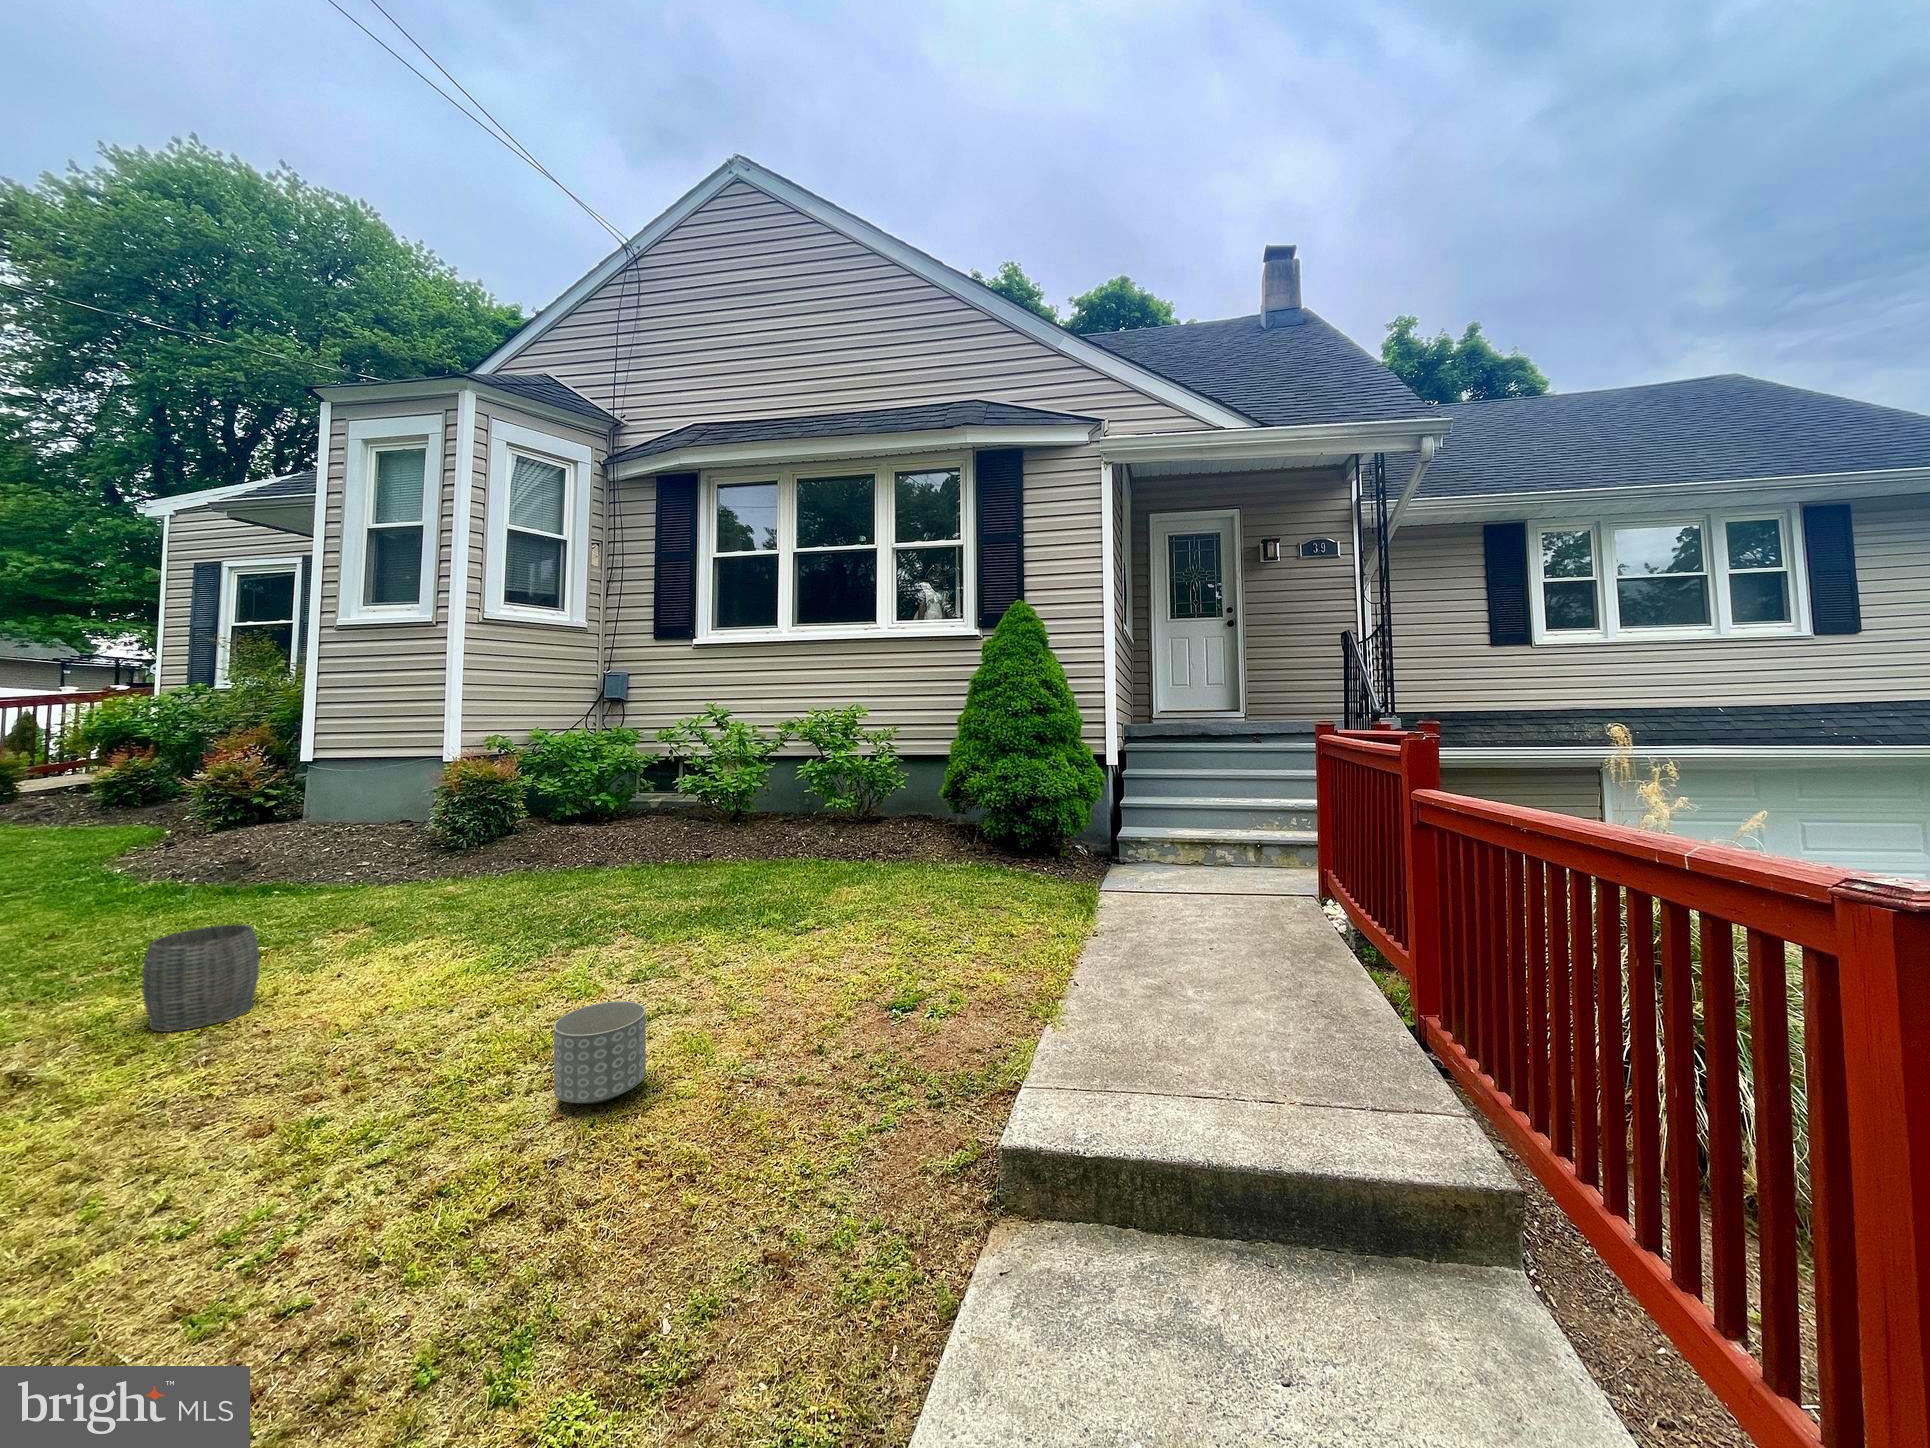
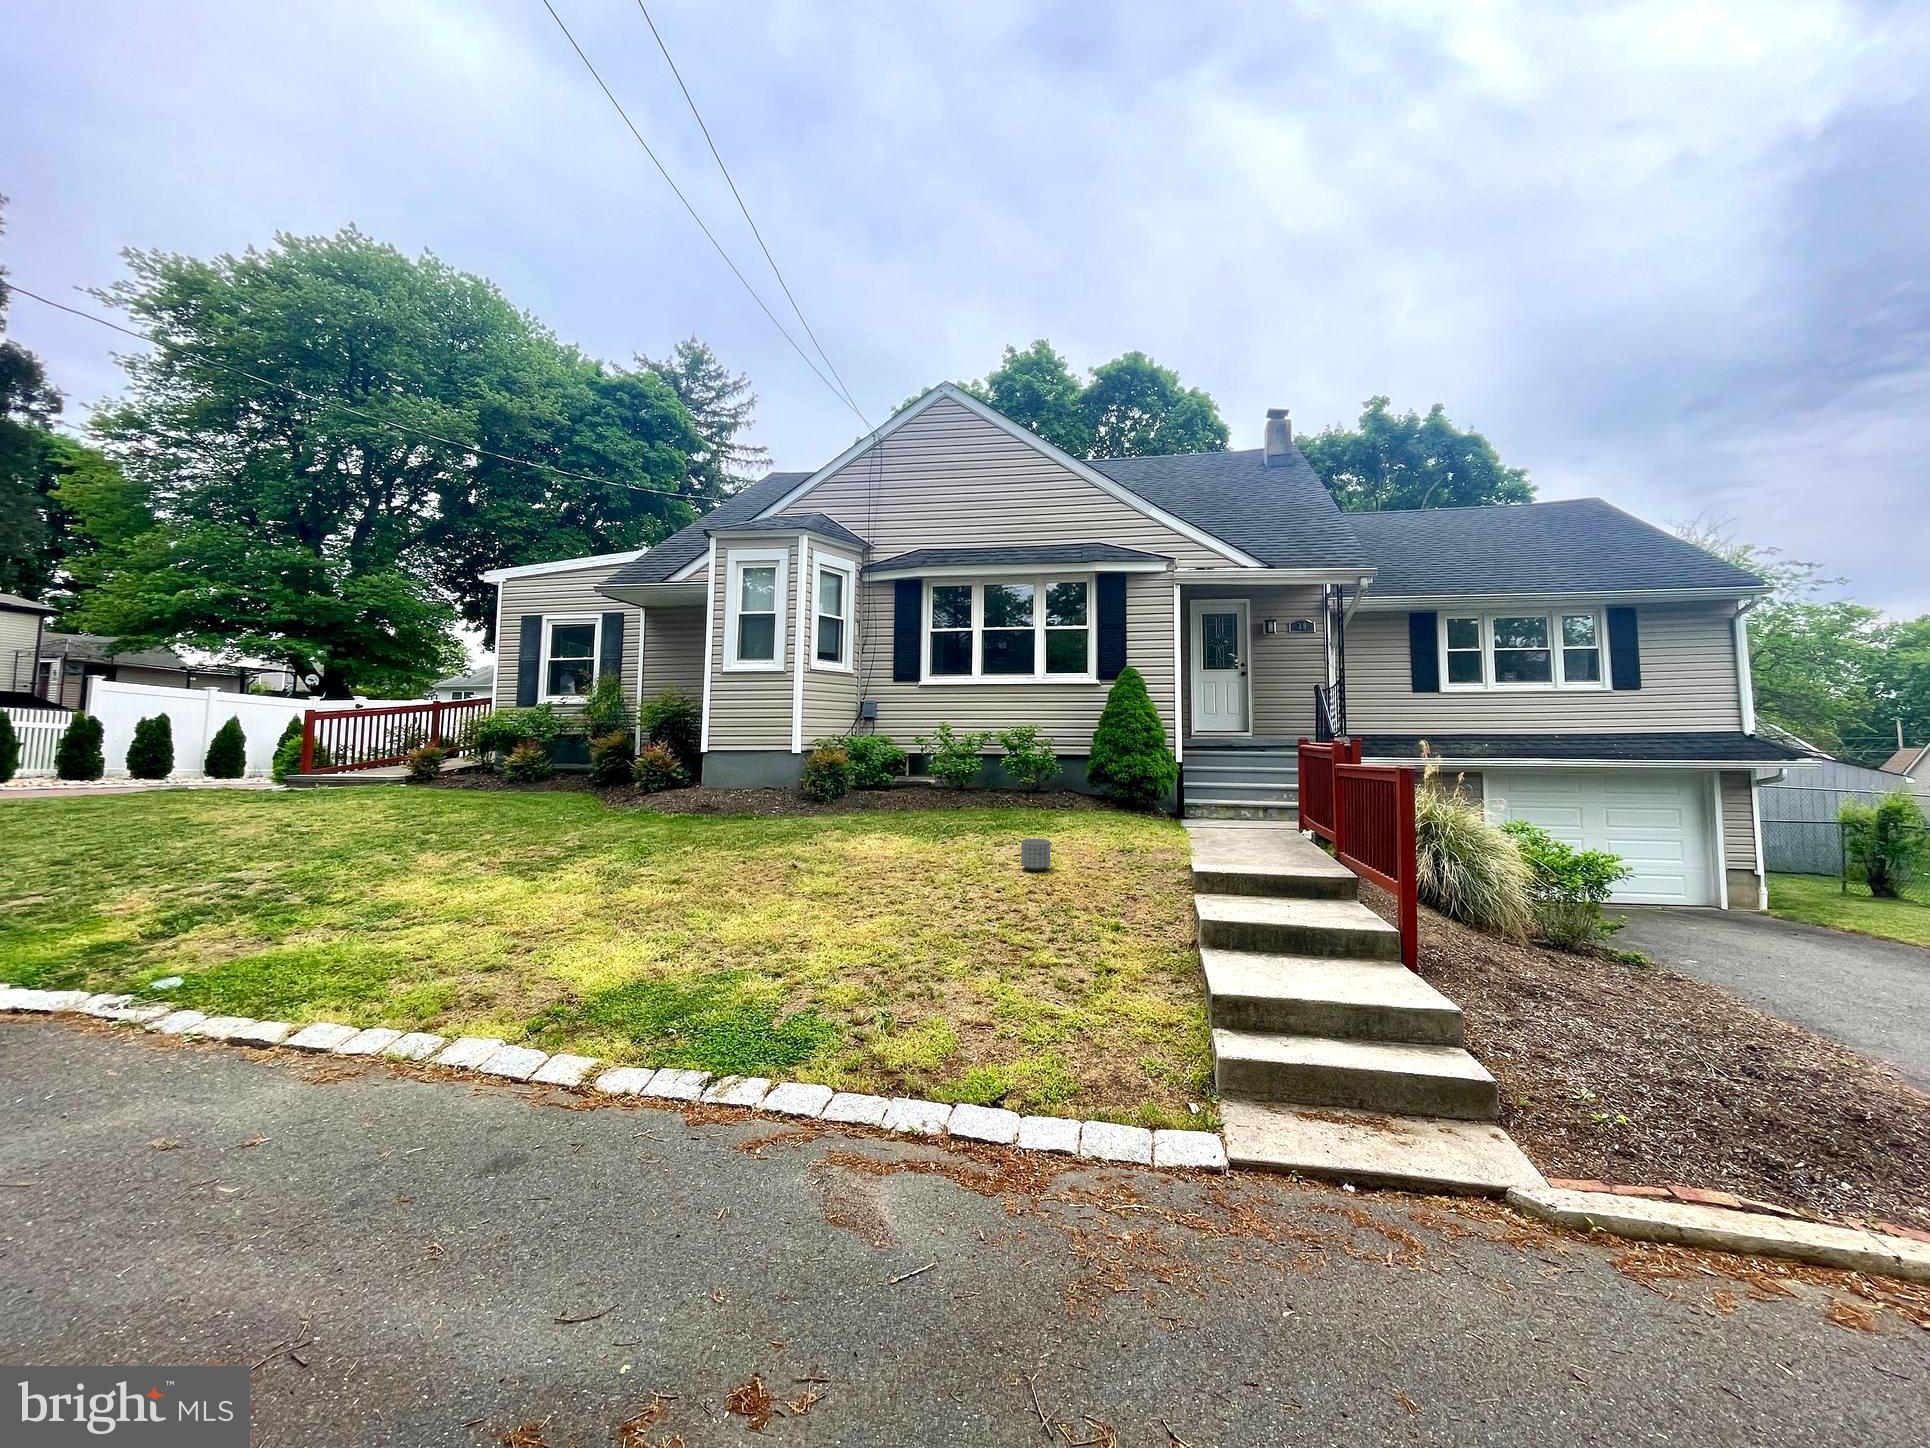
woven basket: present [143,924,259,1032] -> none [815,817,849,856]

